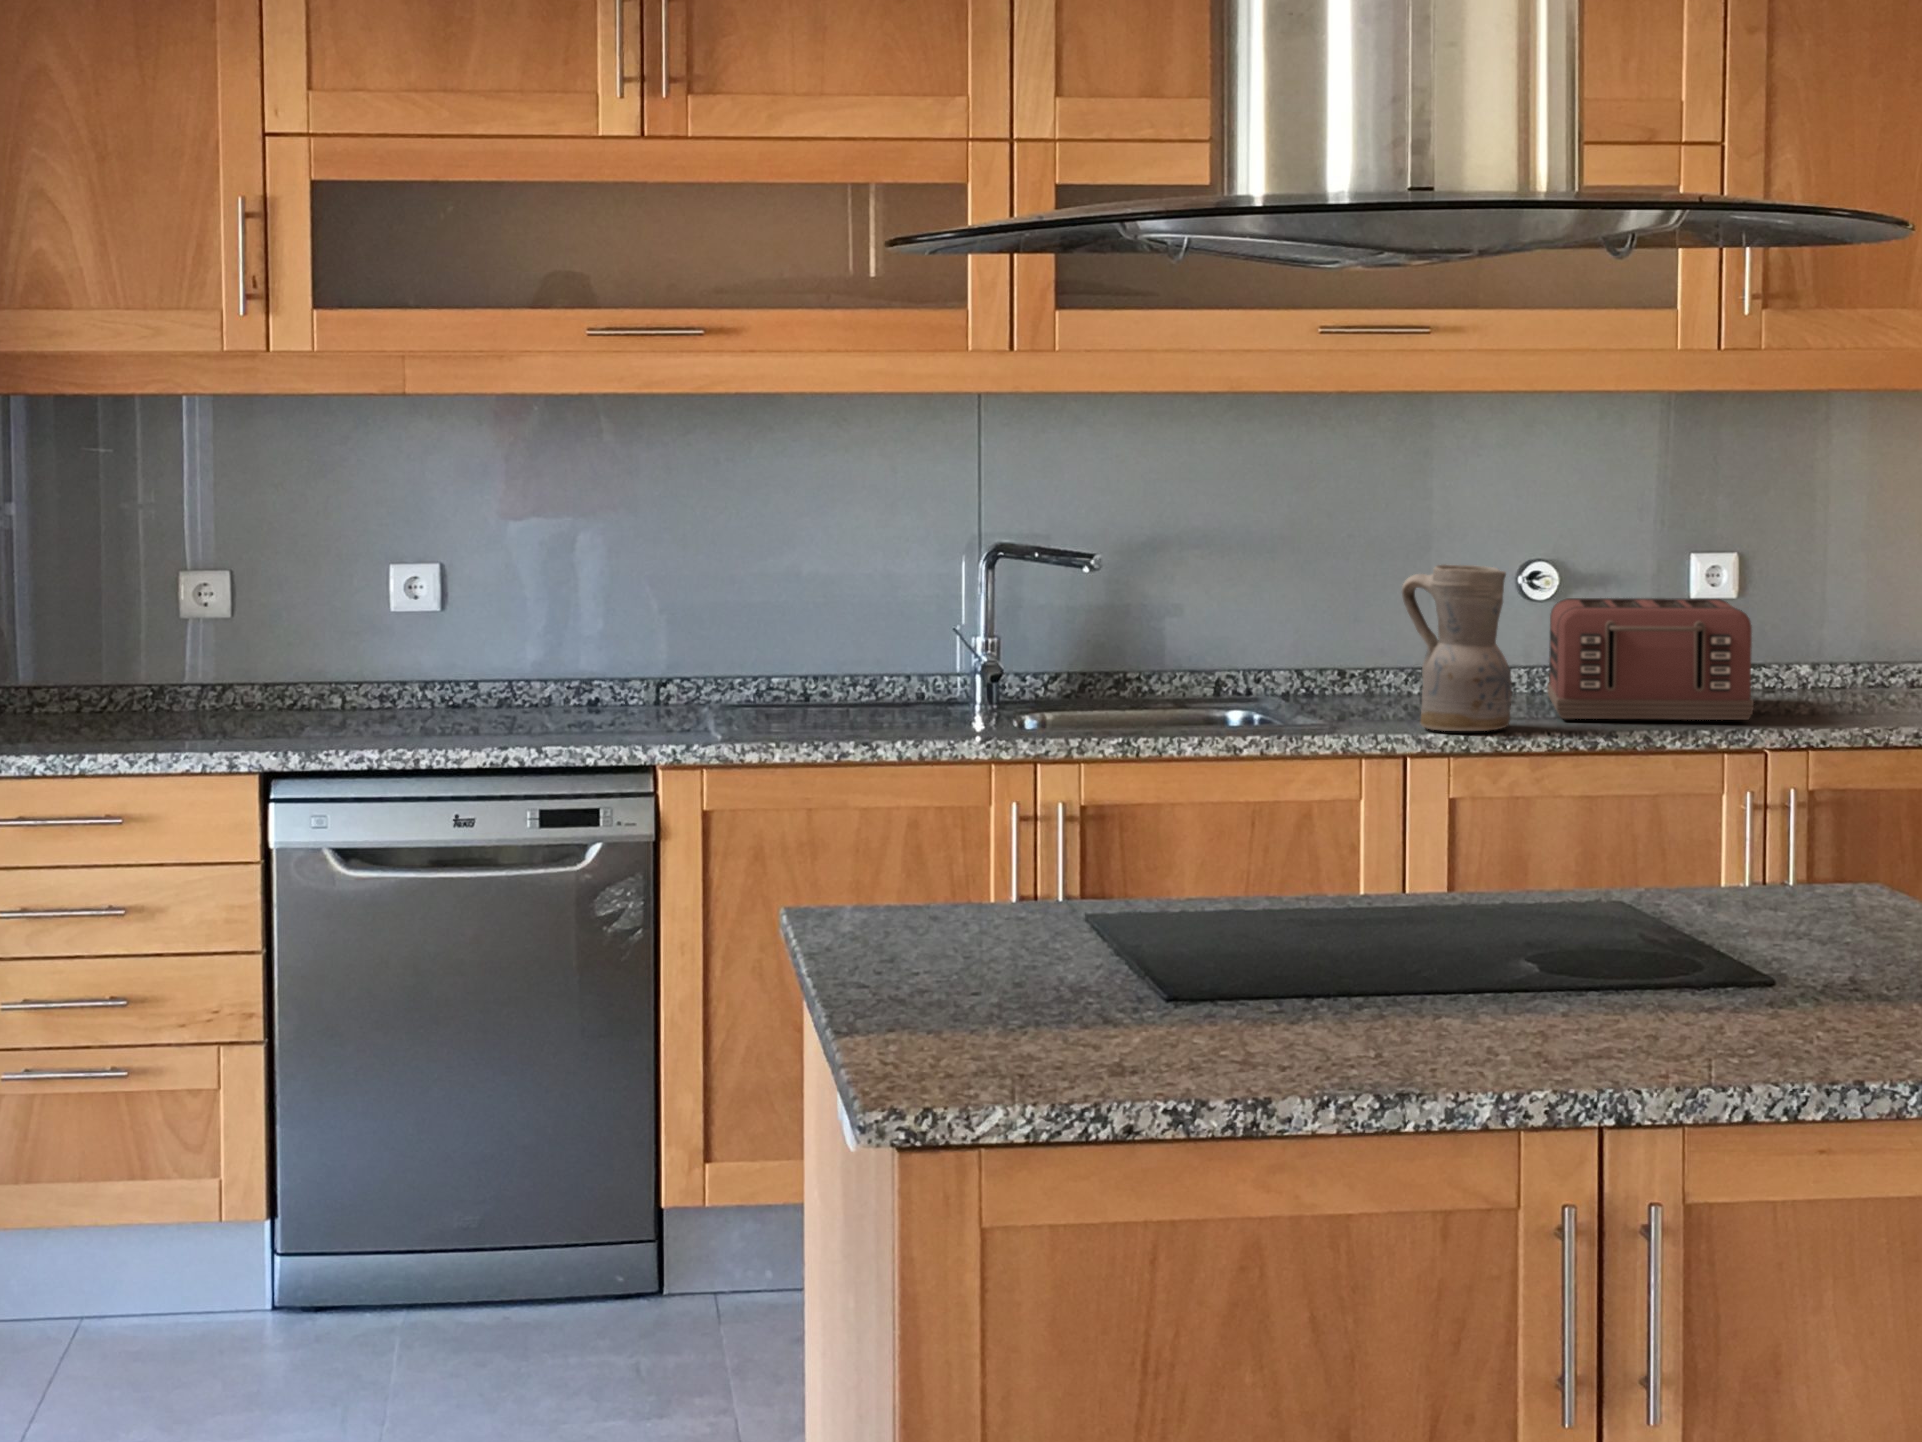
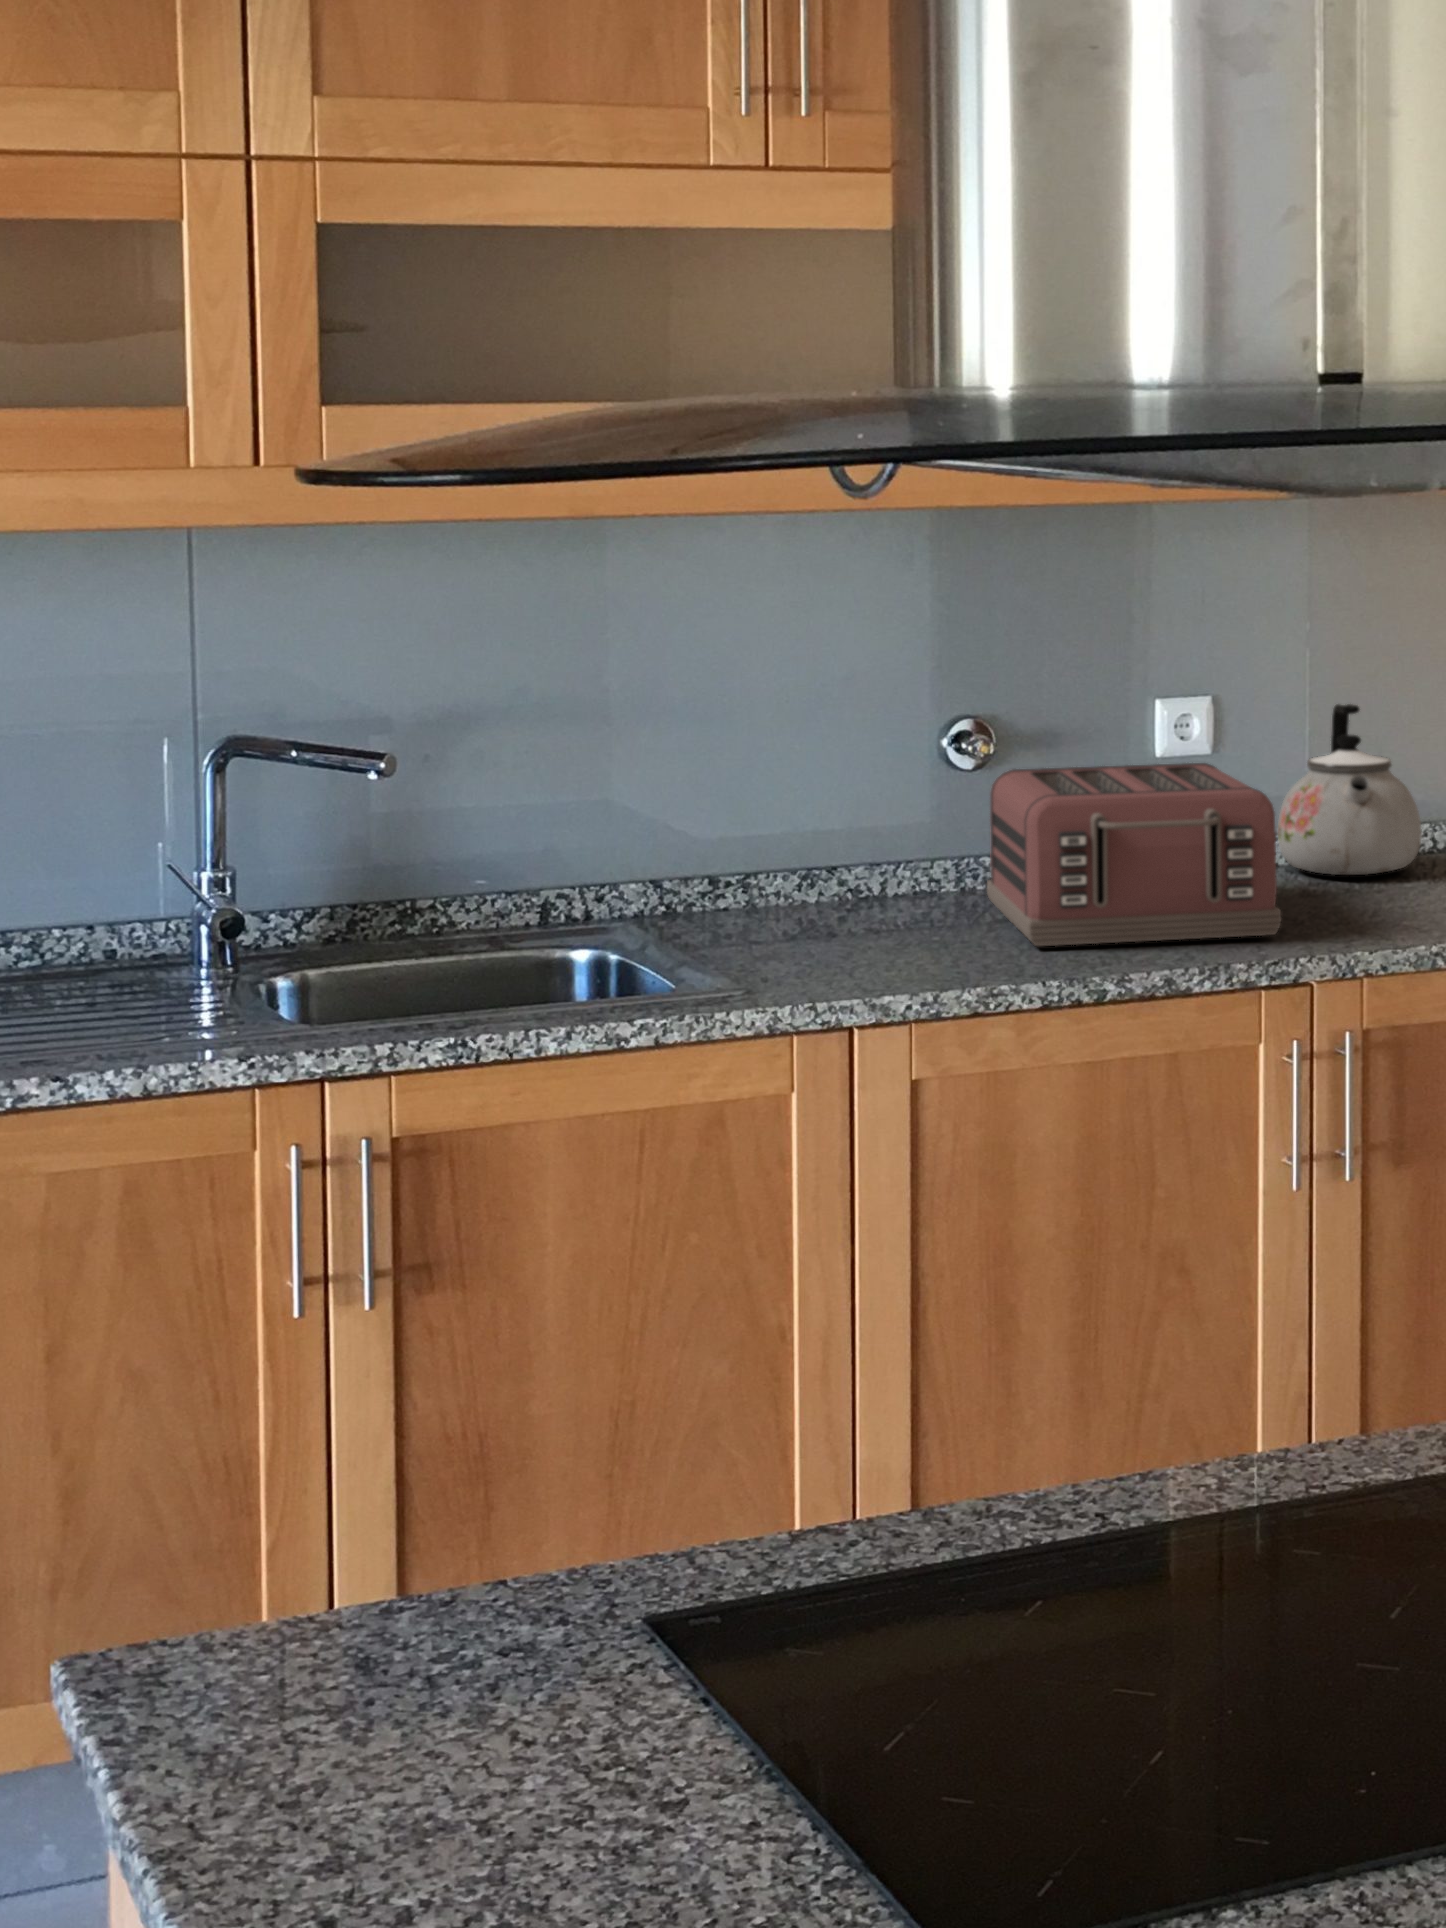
kettle: none [1789,562,1905,695] -> present [1278,704,1421,875]
ceramic pitcher: present [1402,564,1512,731] -> none [826,751,982,984]

